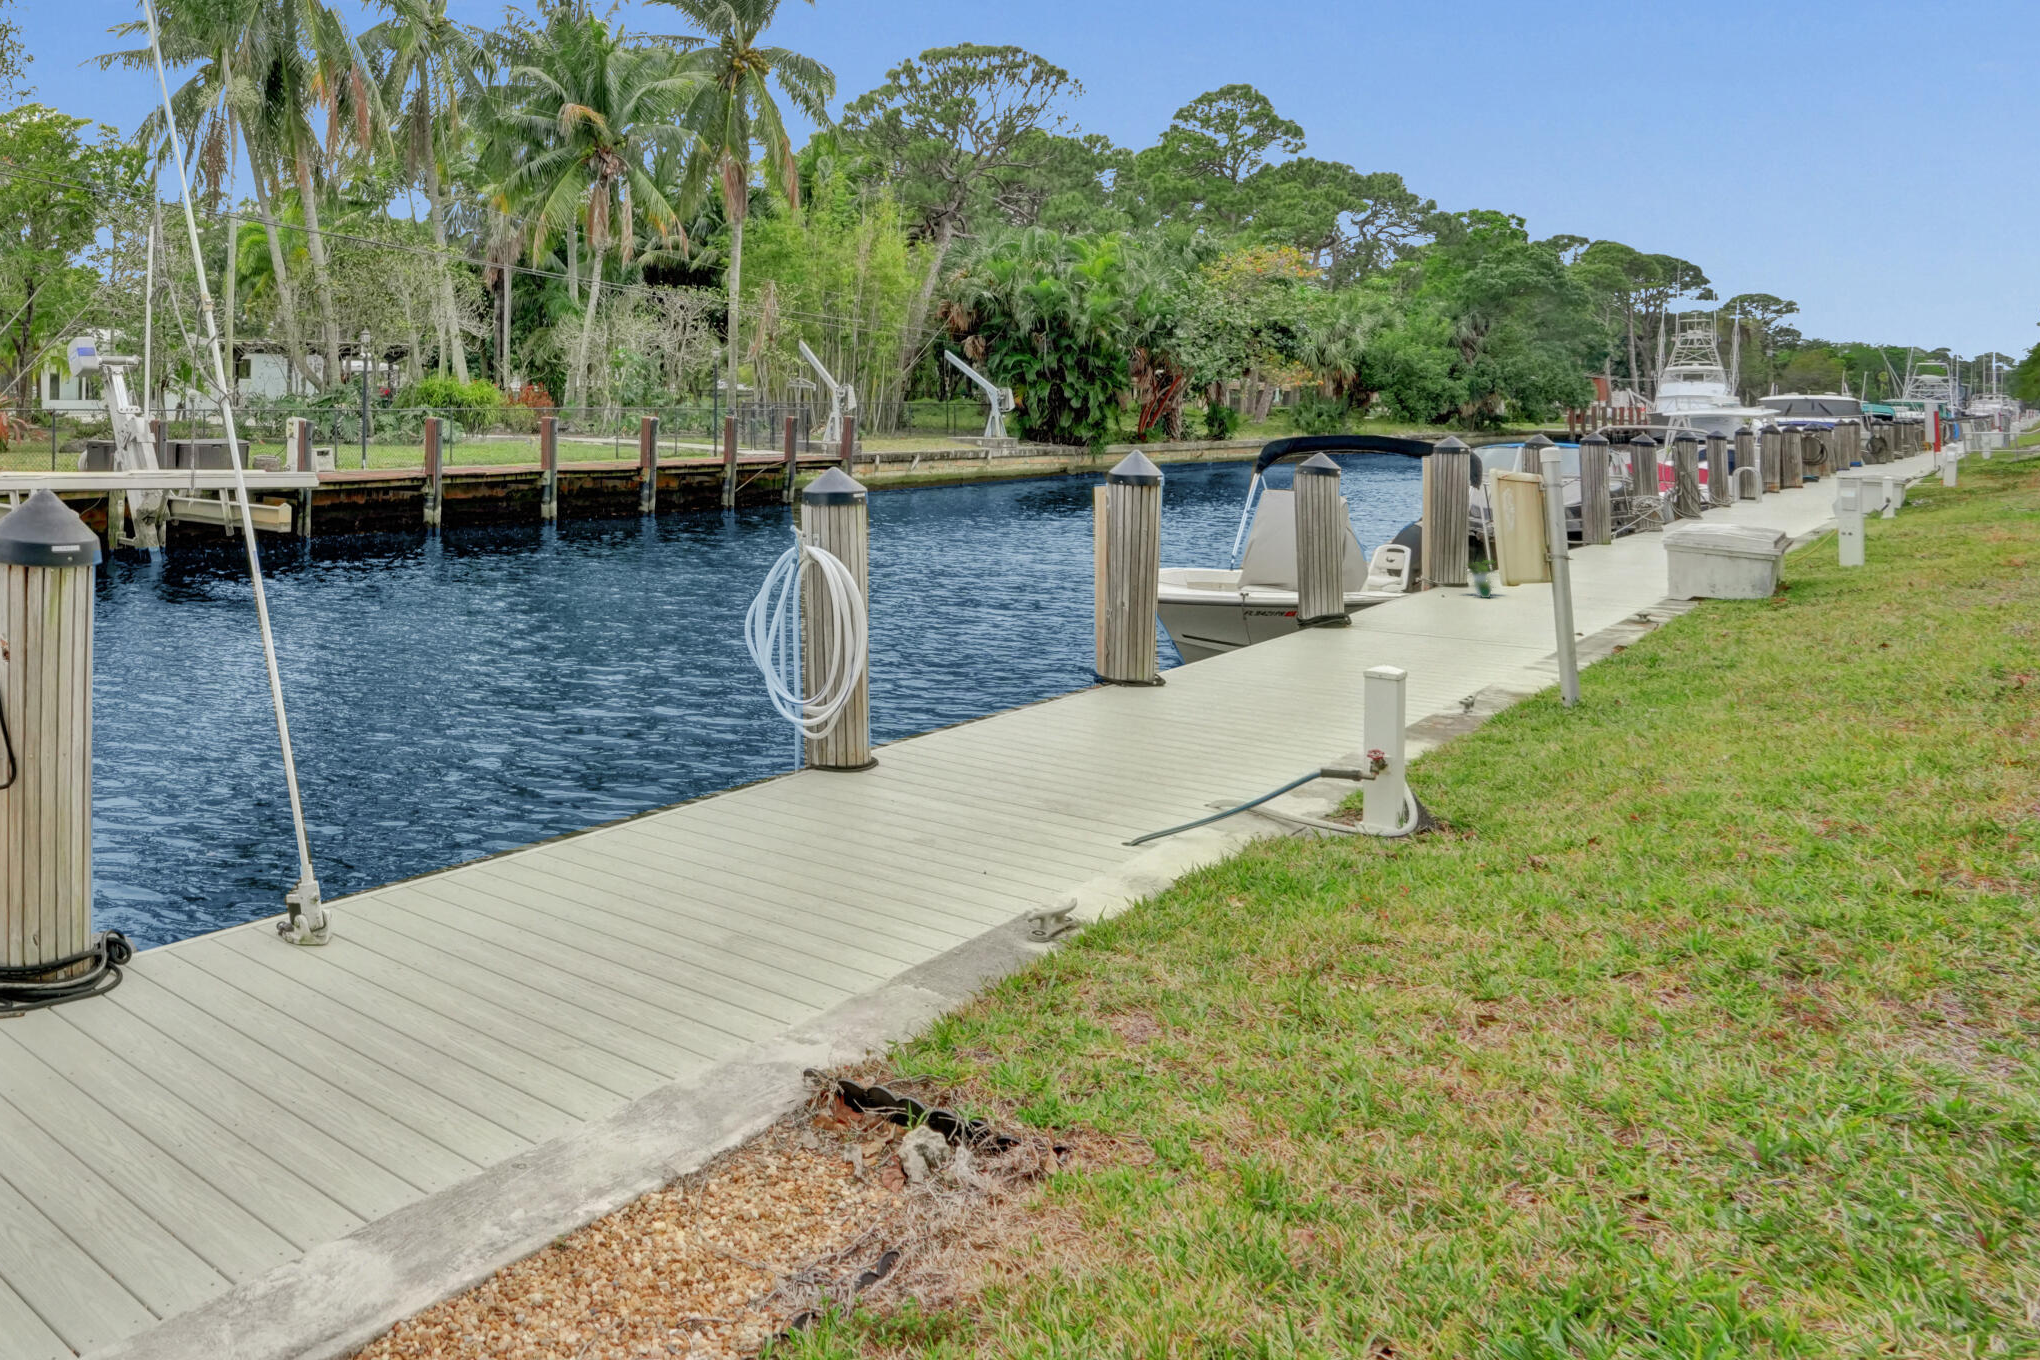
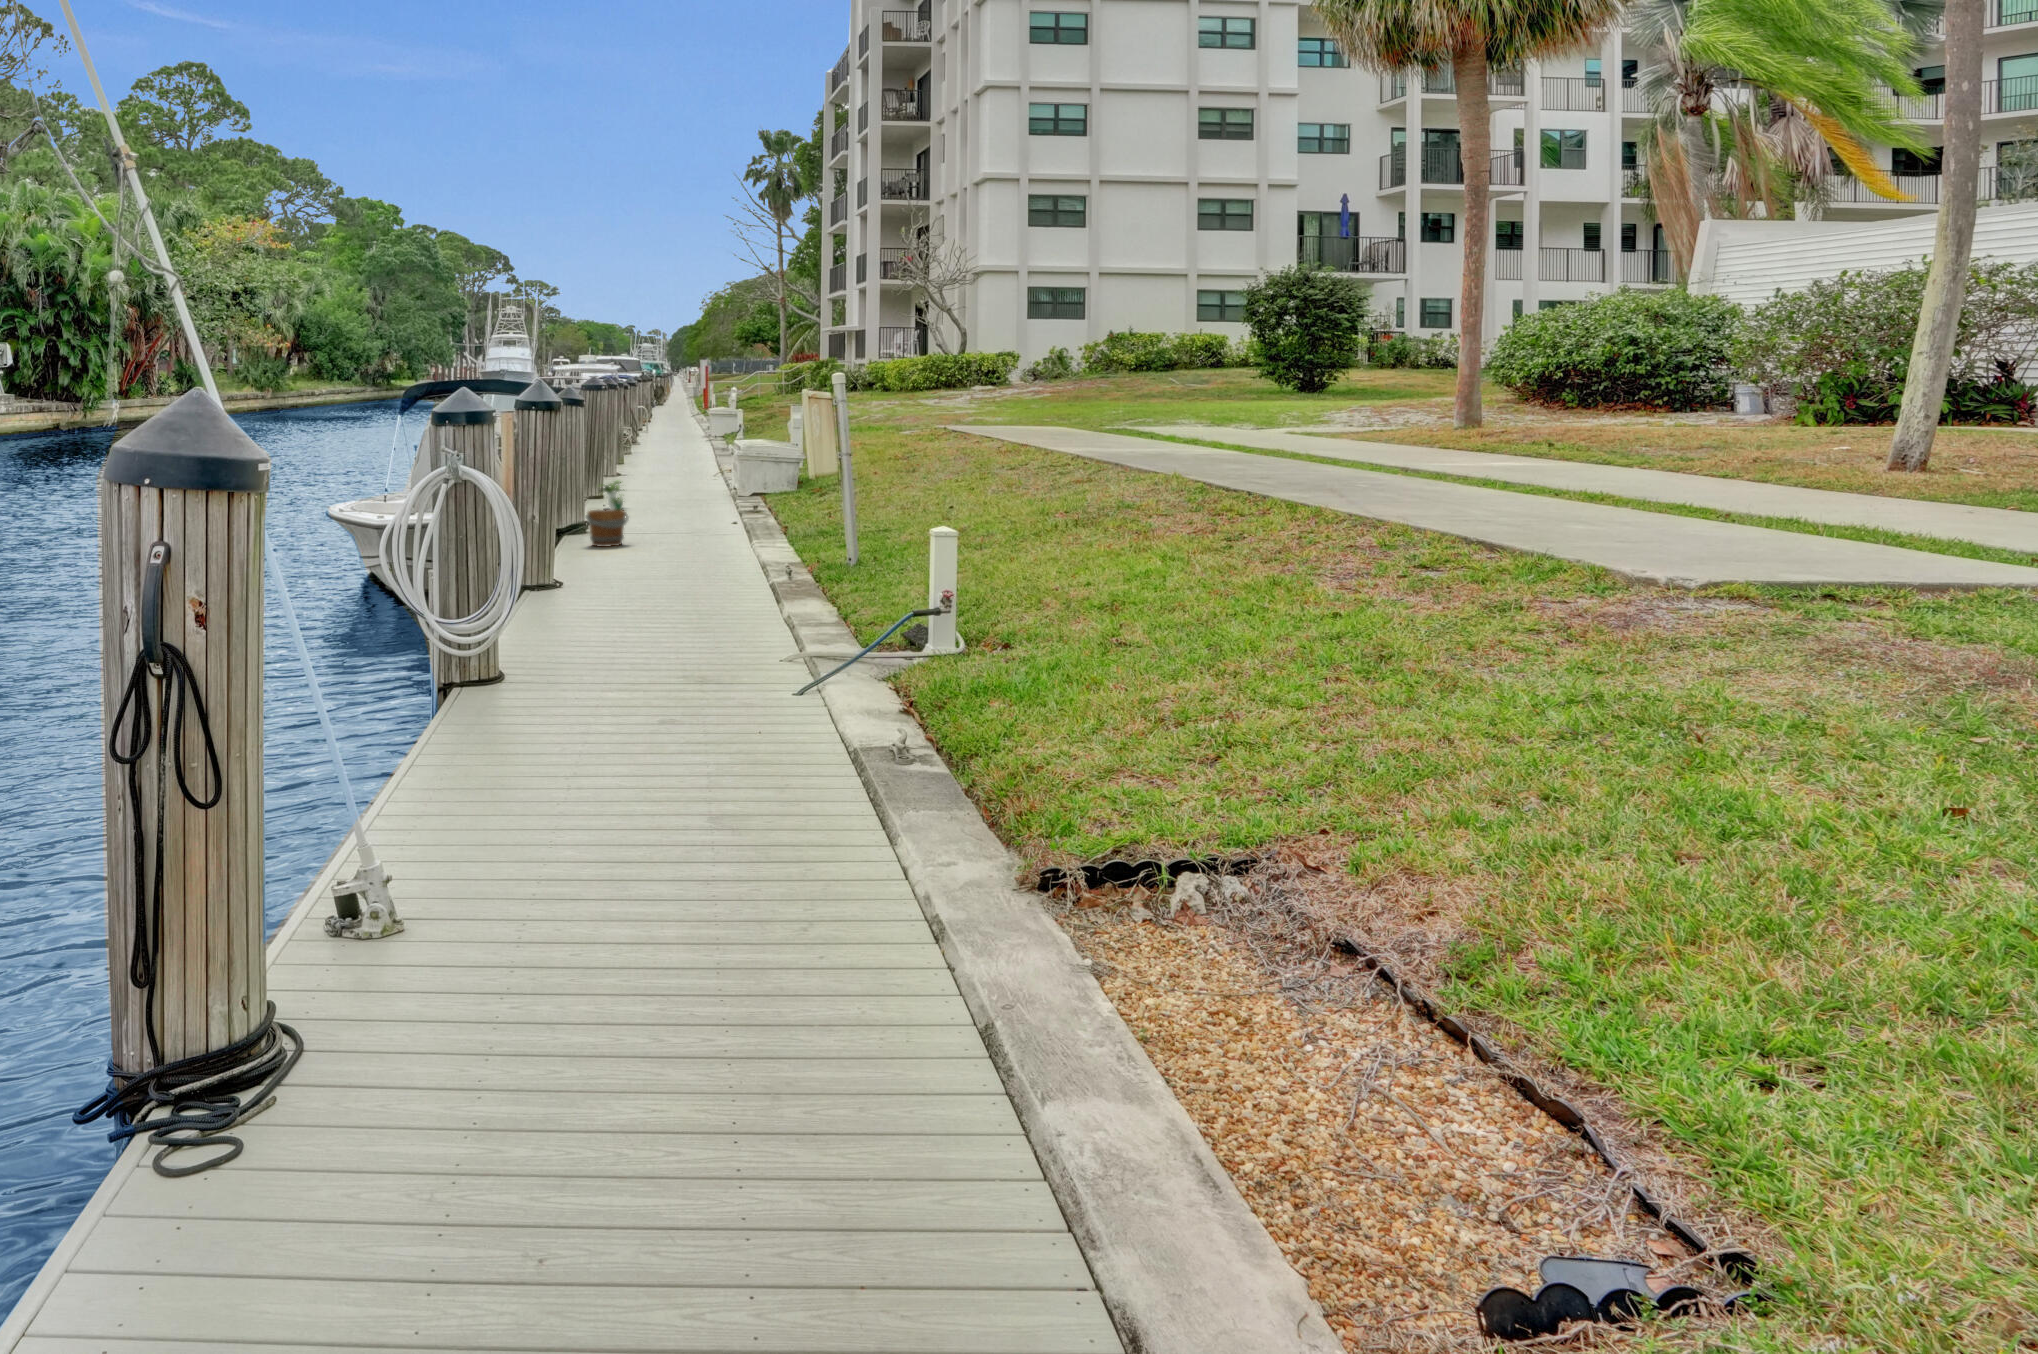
bucket: none [1330,594,1391,640] -> present [586,510,629,547]

